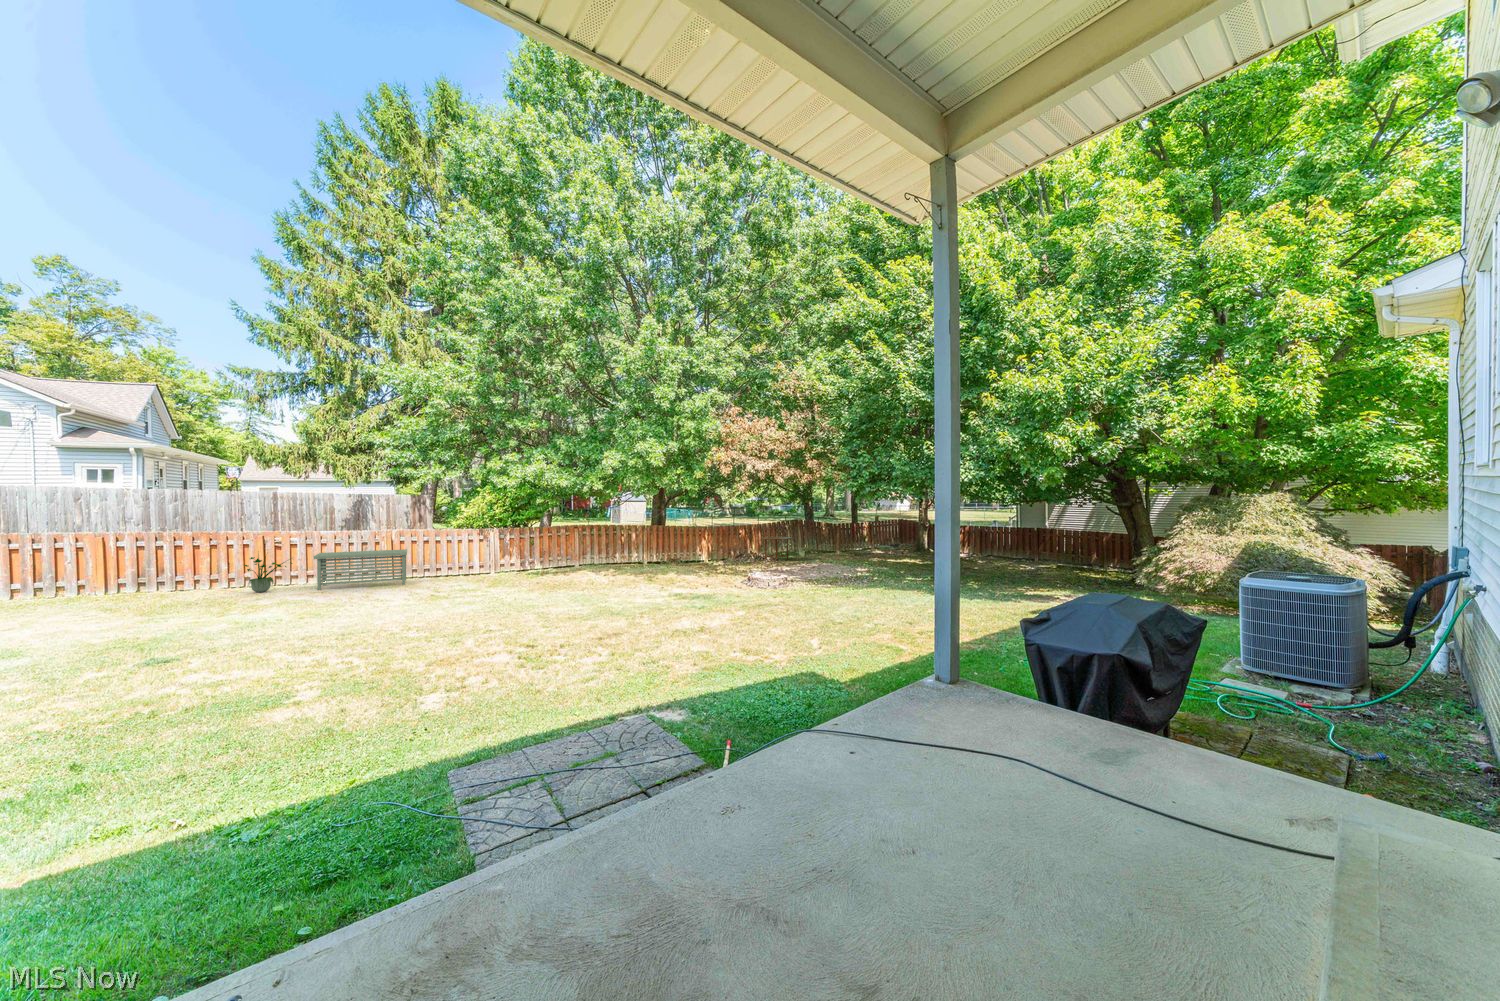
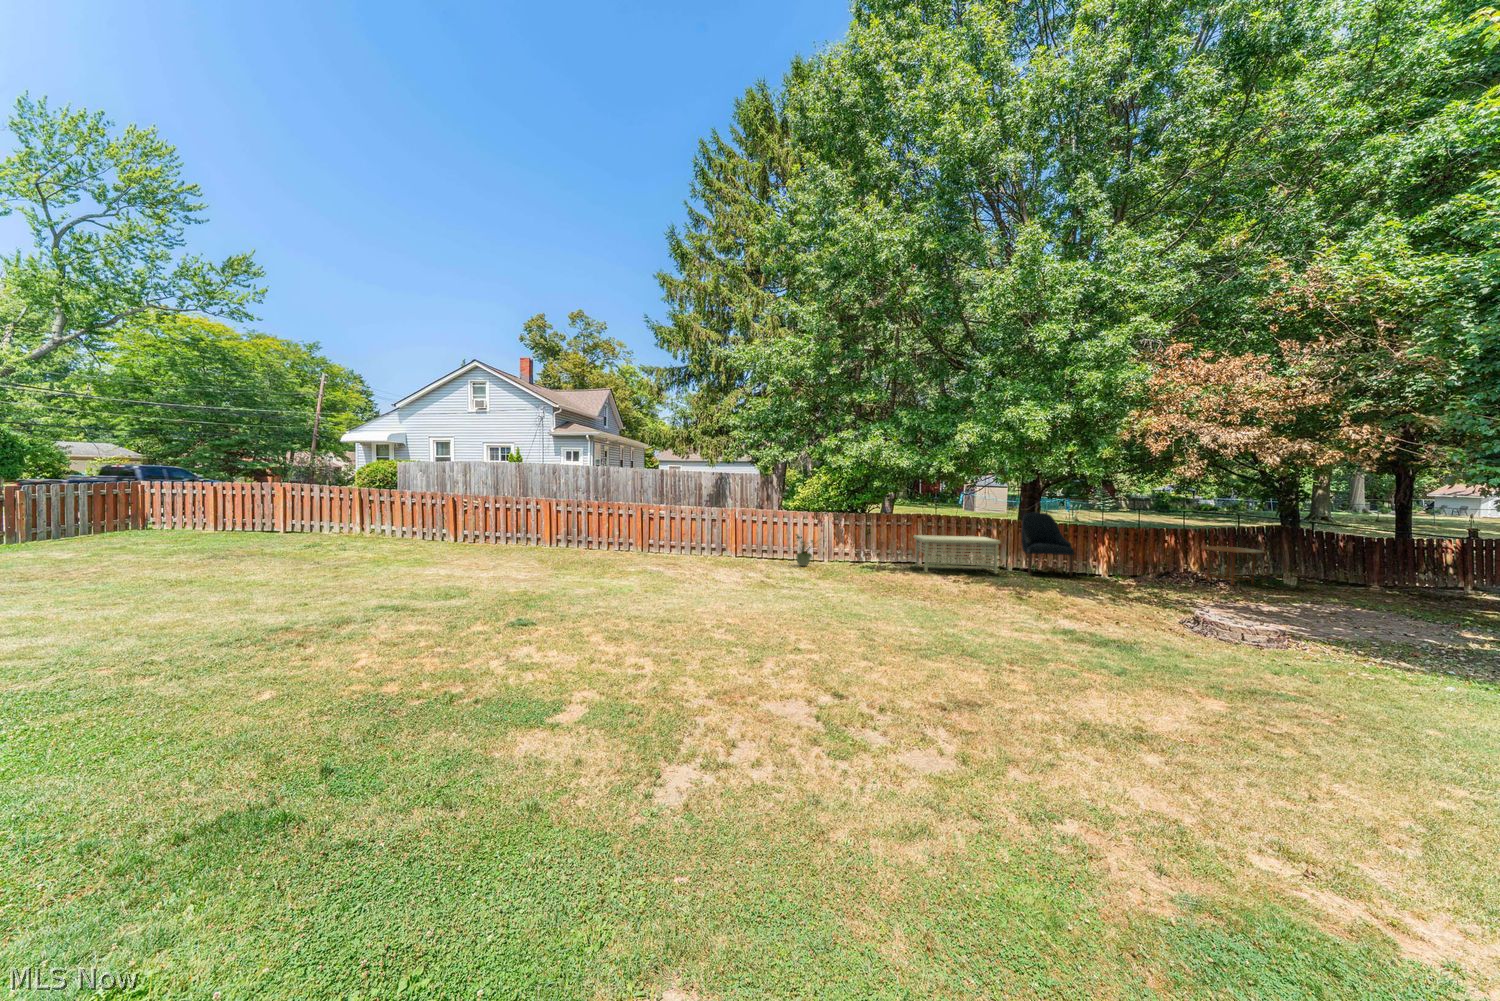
chair: none [652,520,687,566] -> present [1021,512,1074,576]
storage bench: present [314,549,407,590] -> present [913,535,1000,573]
potted plant: present [245,557,292,592] -> present [796,534,813,566]

